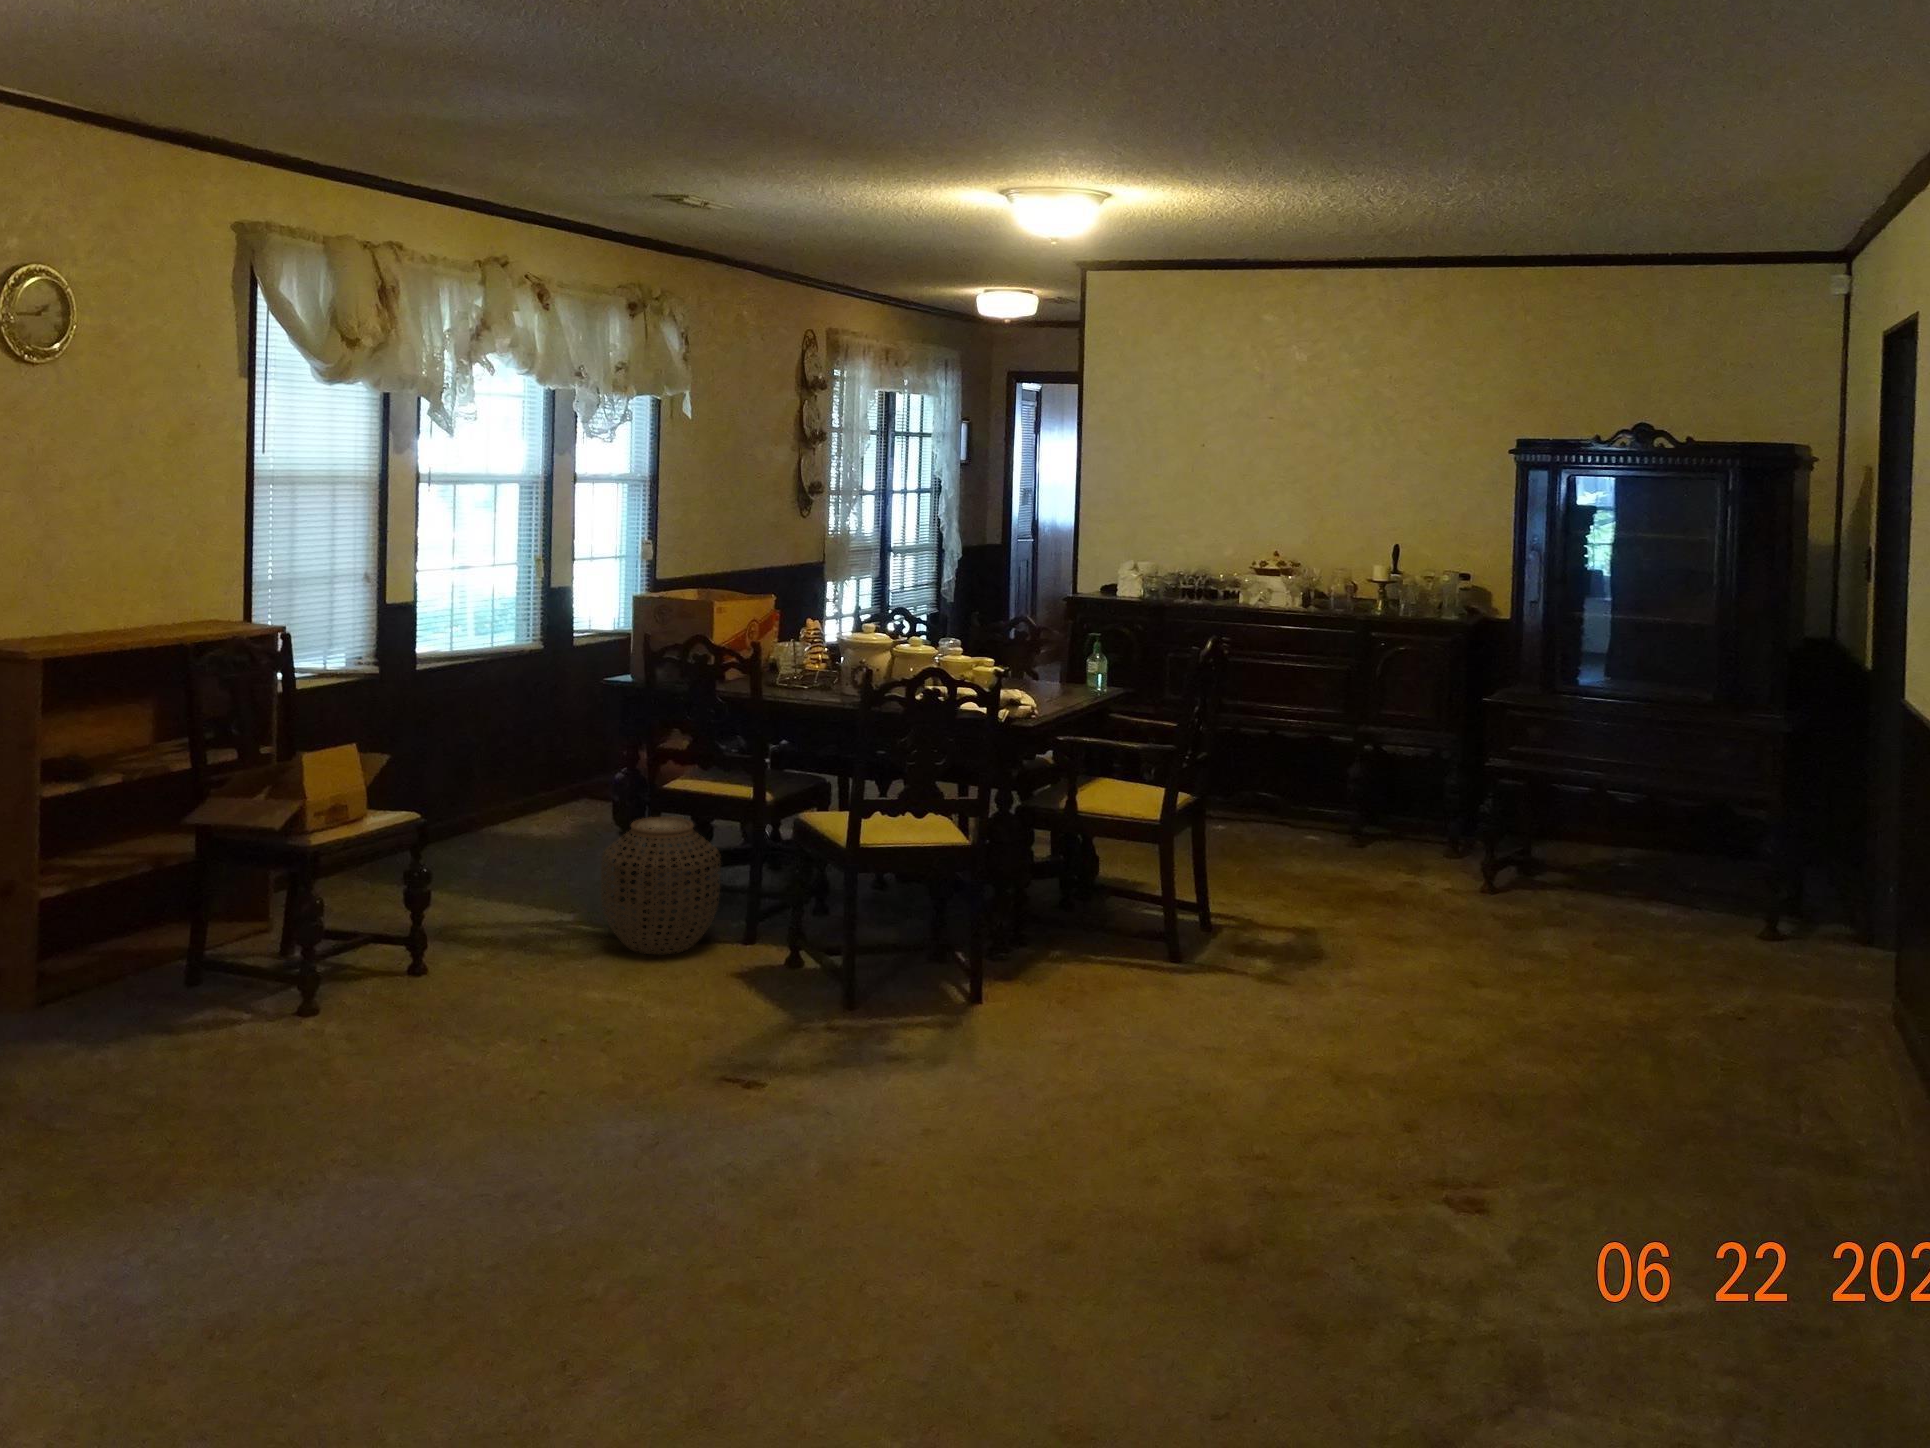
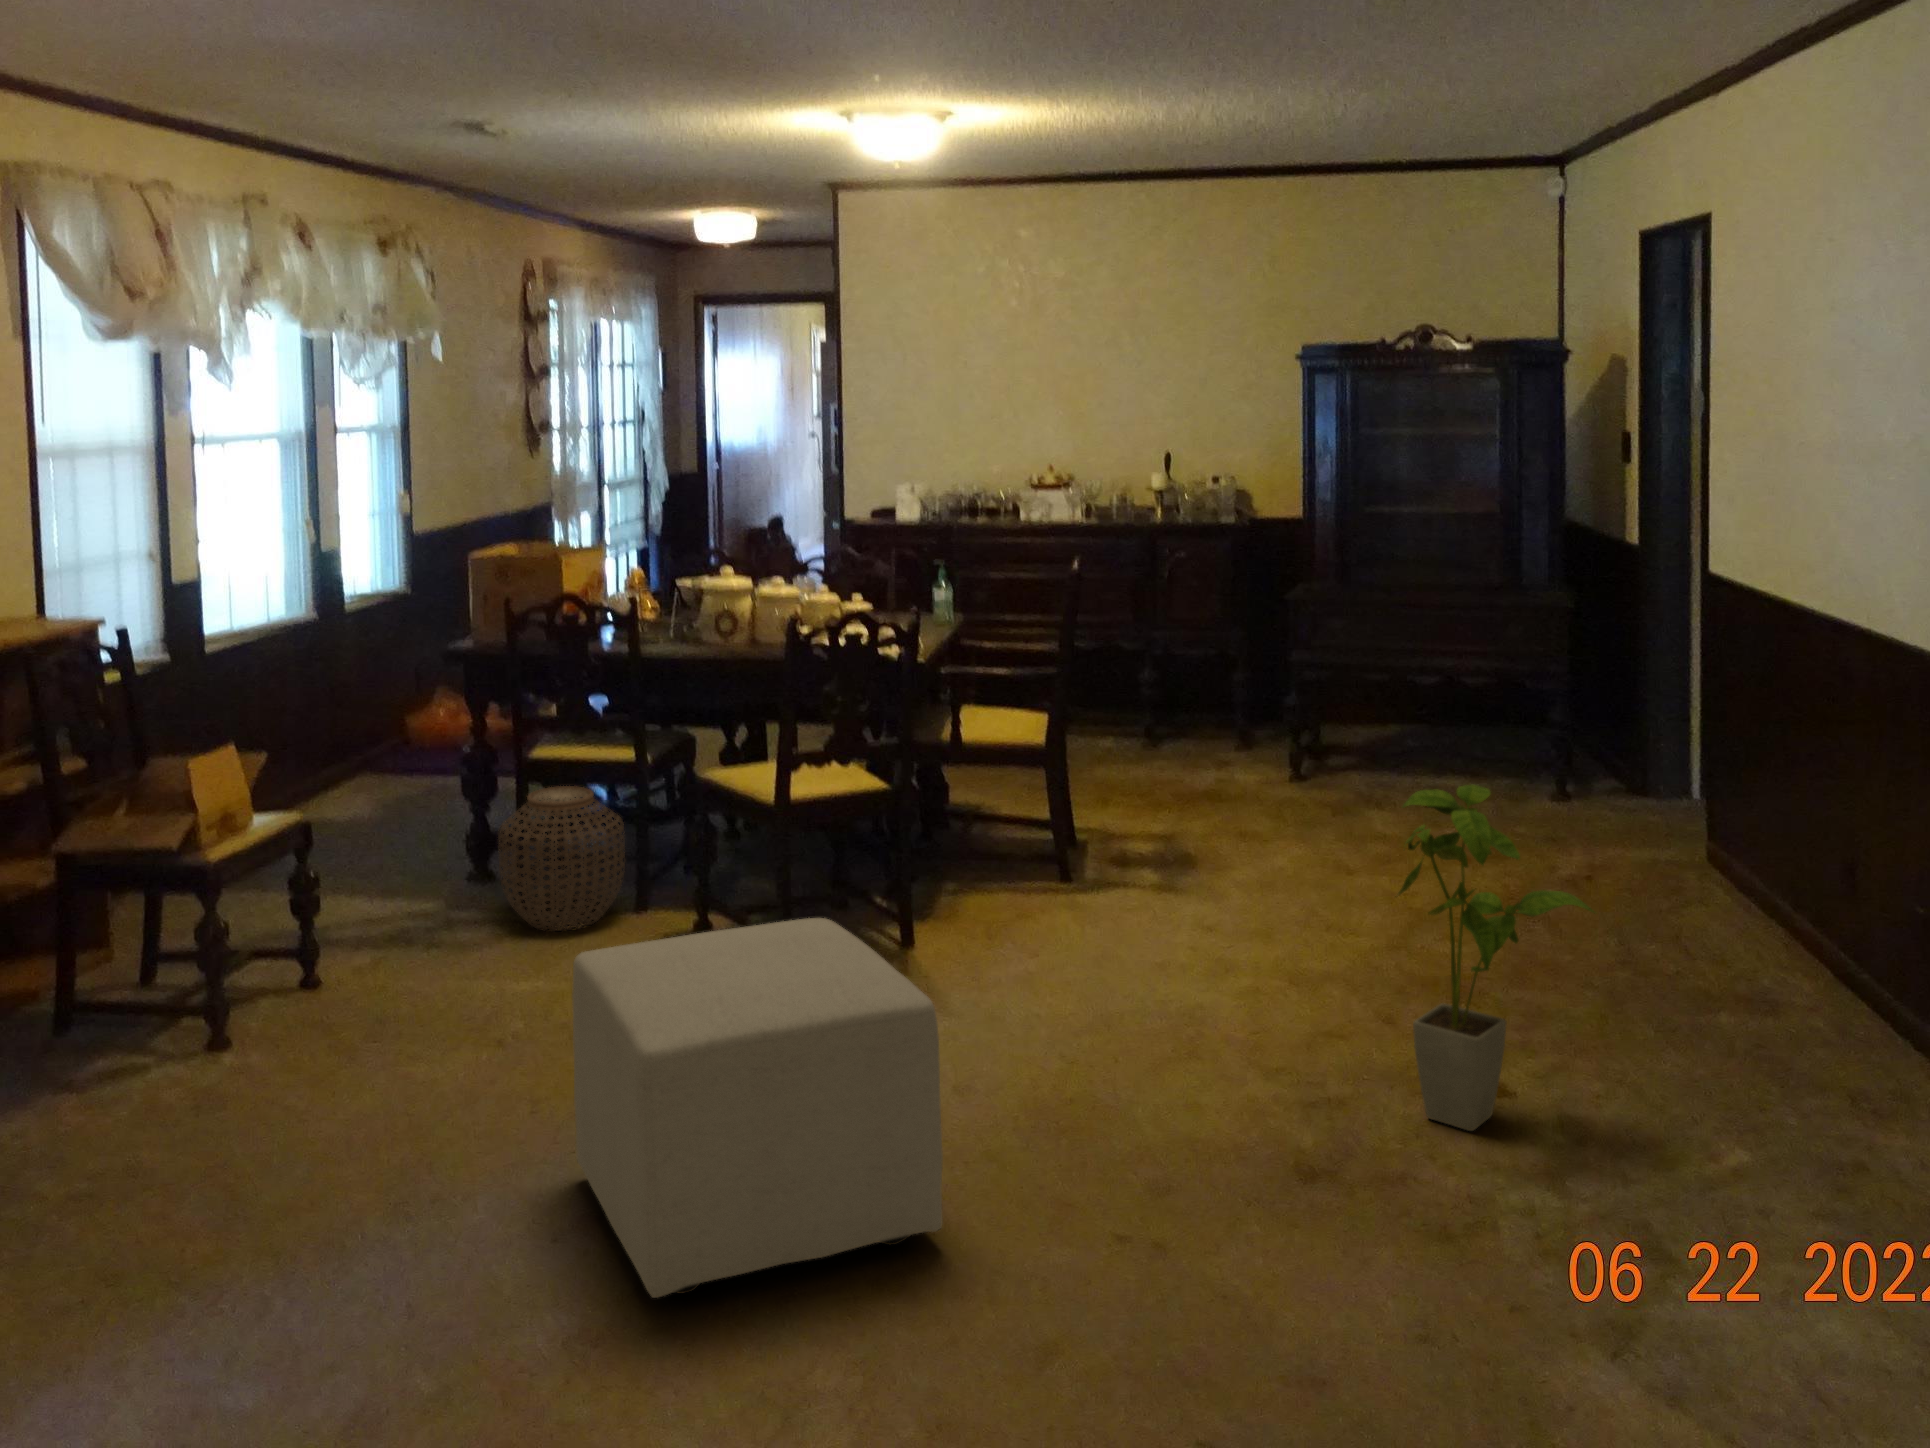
house plant: none [1351,896,1564,1281] -> present [1398,785,1595,1131]
ottoman: none [471,957,788,1296] -> present [572,918,943,1298]

